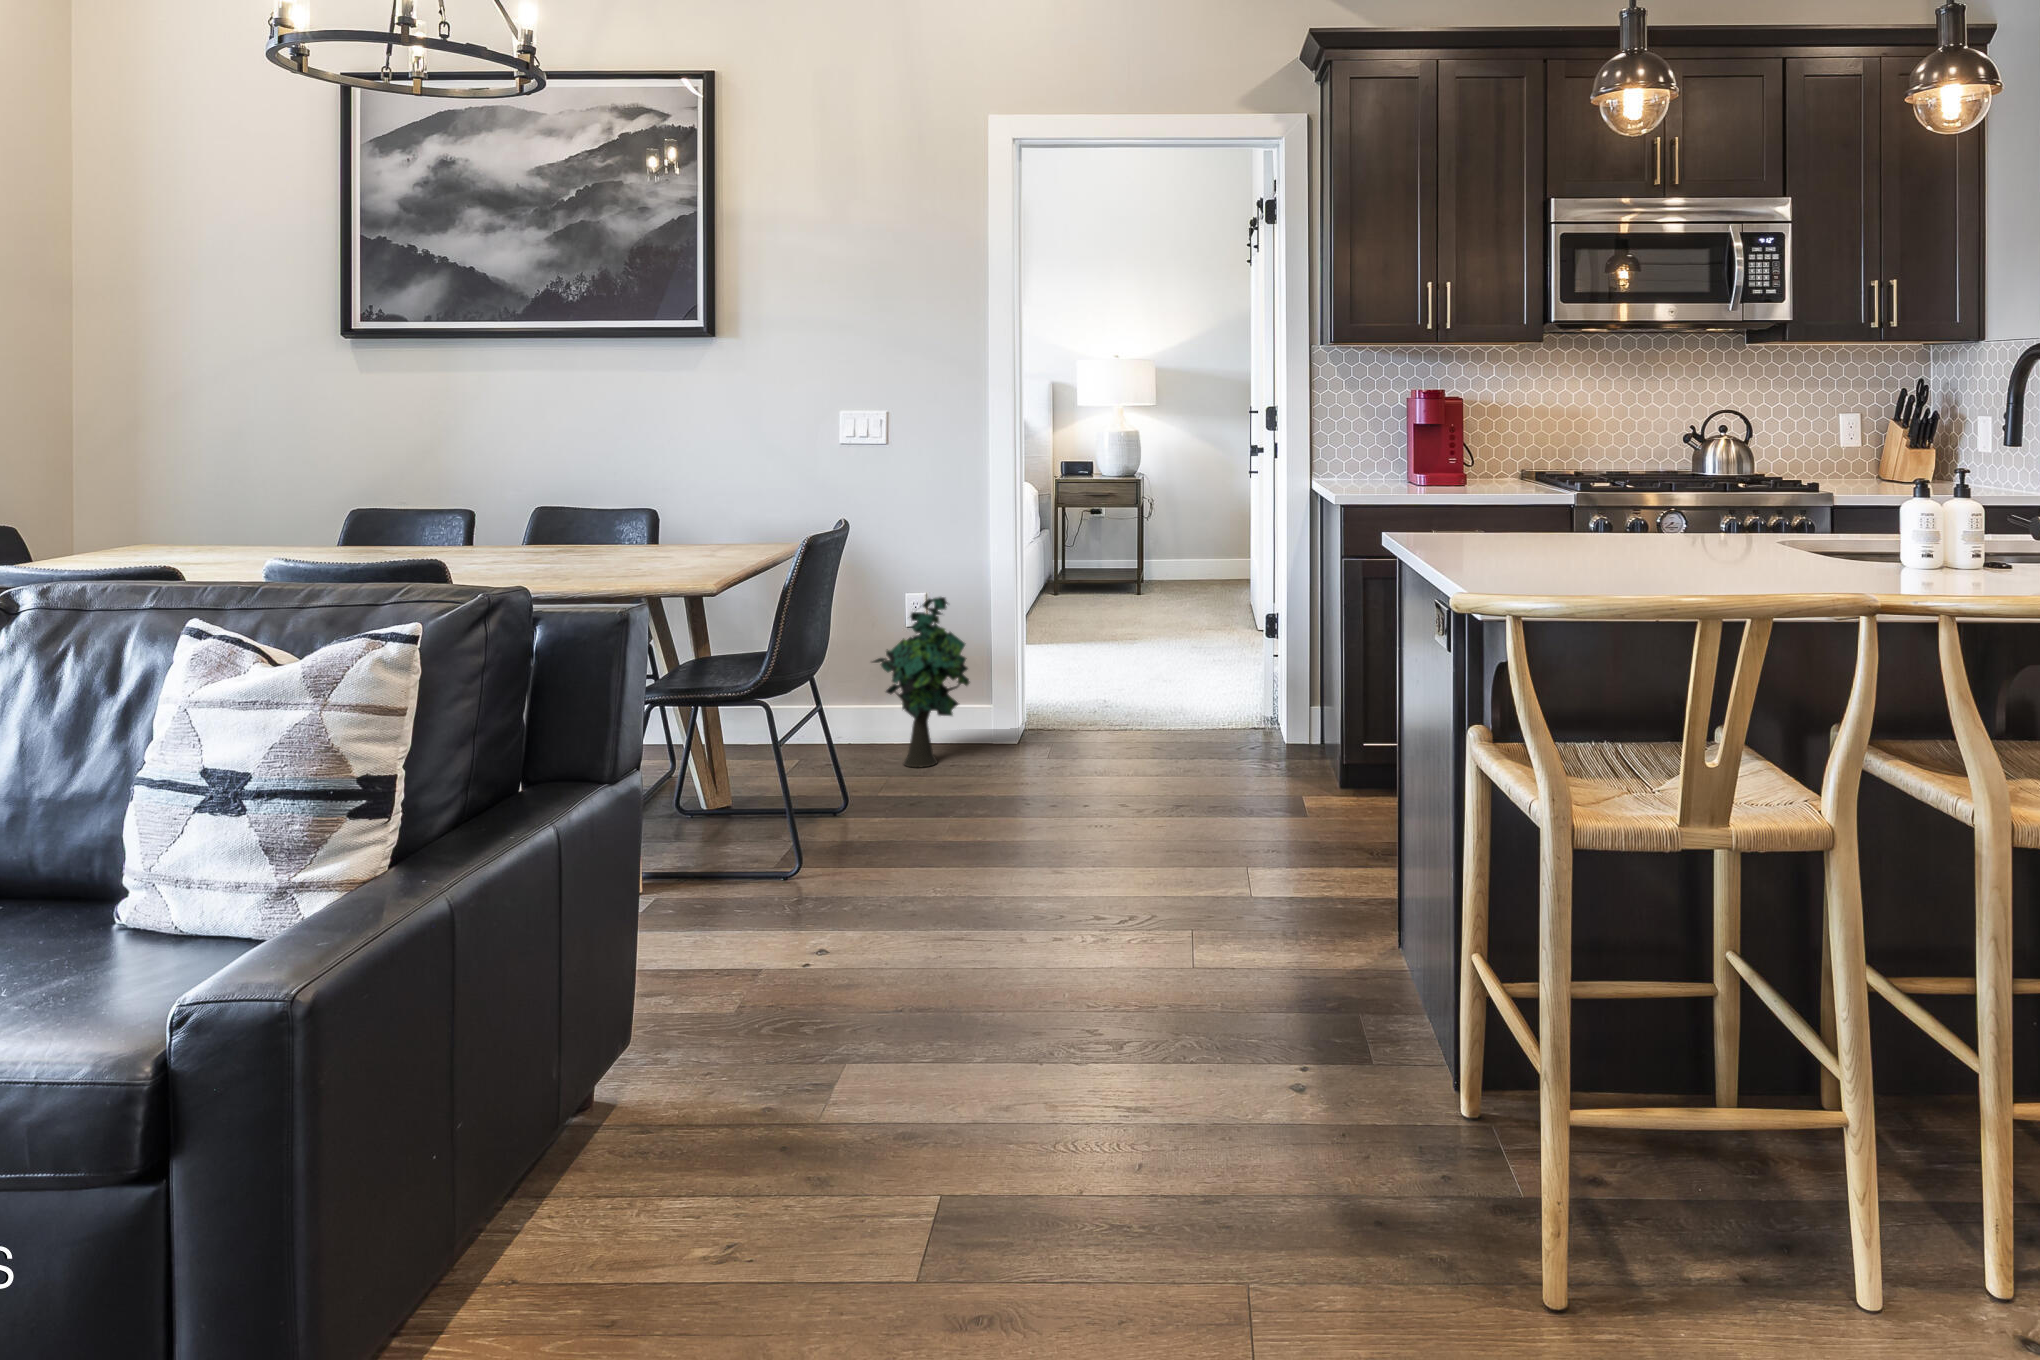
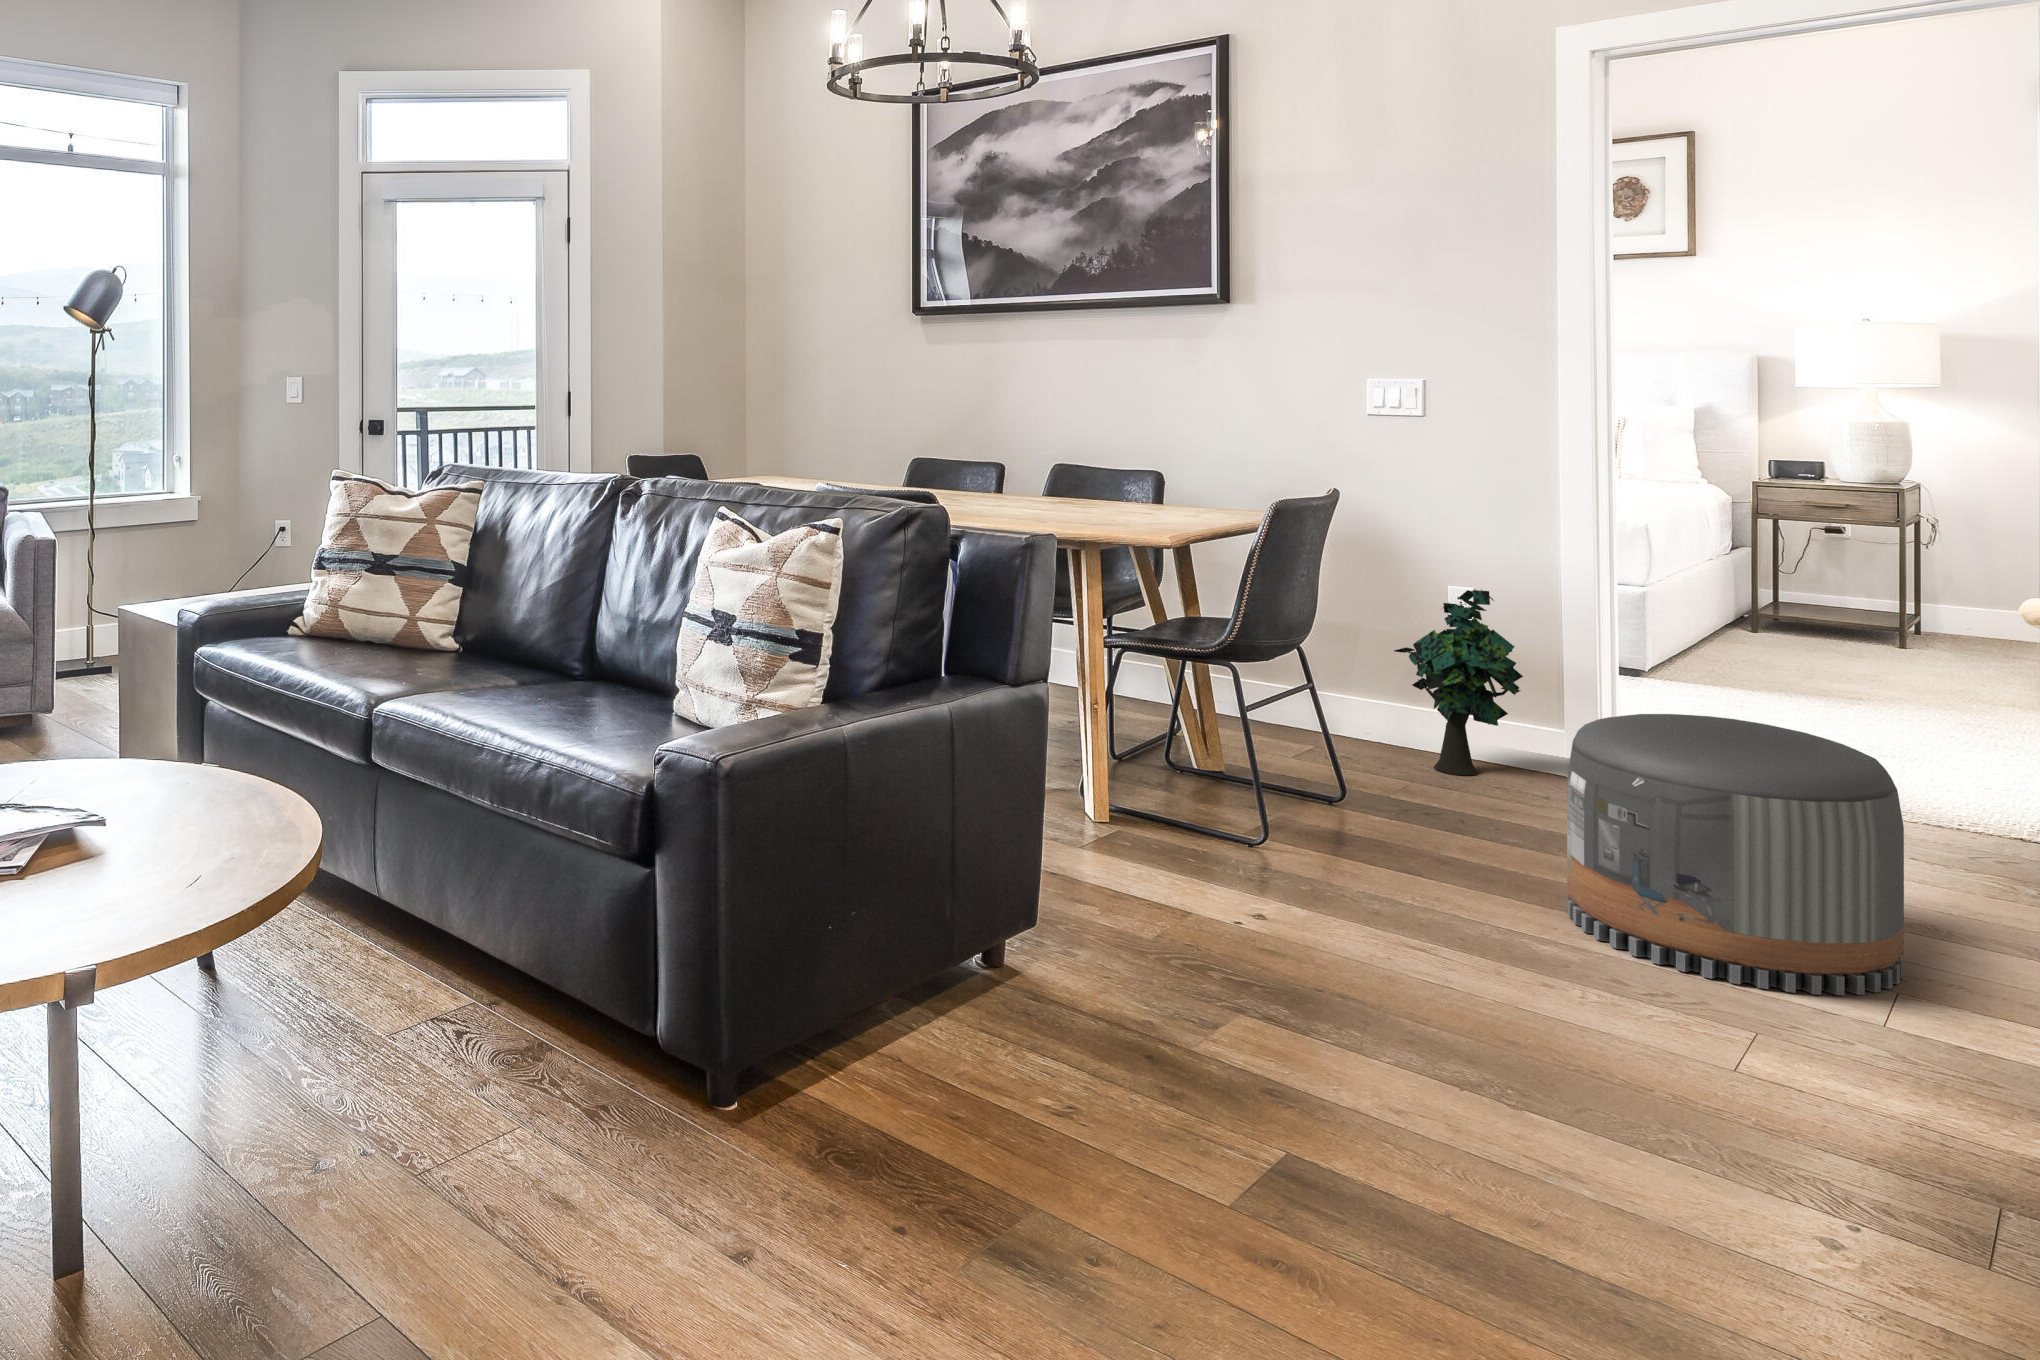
pouf: none [1055,685,1270,907] -> present [1567,714,1904,995]

